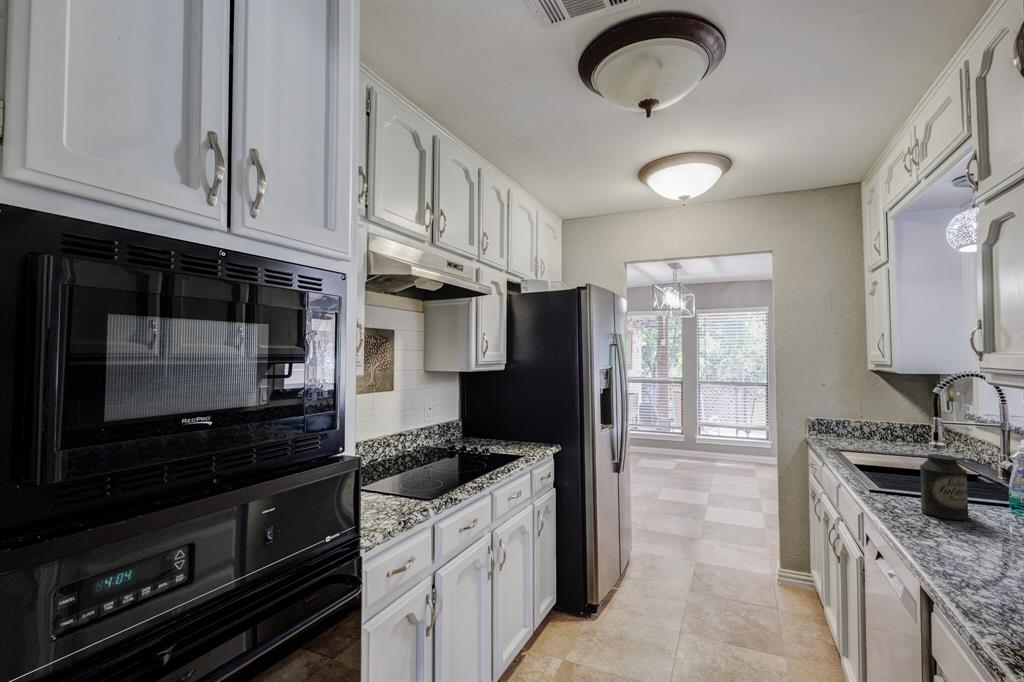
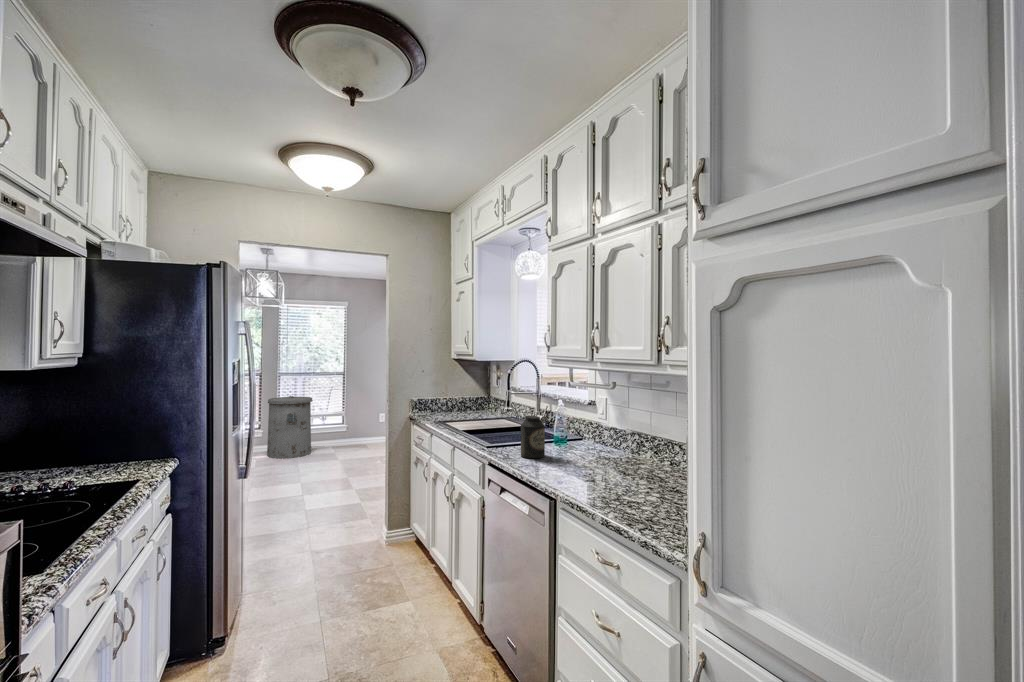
trash can: none [688,405,732,467] -> present [267,396,312,458]

